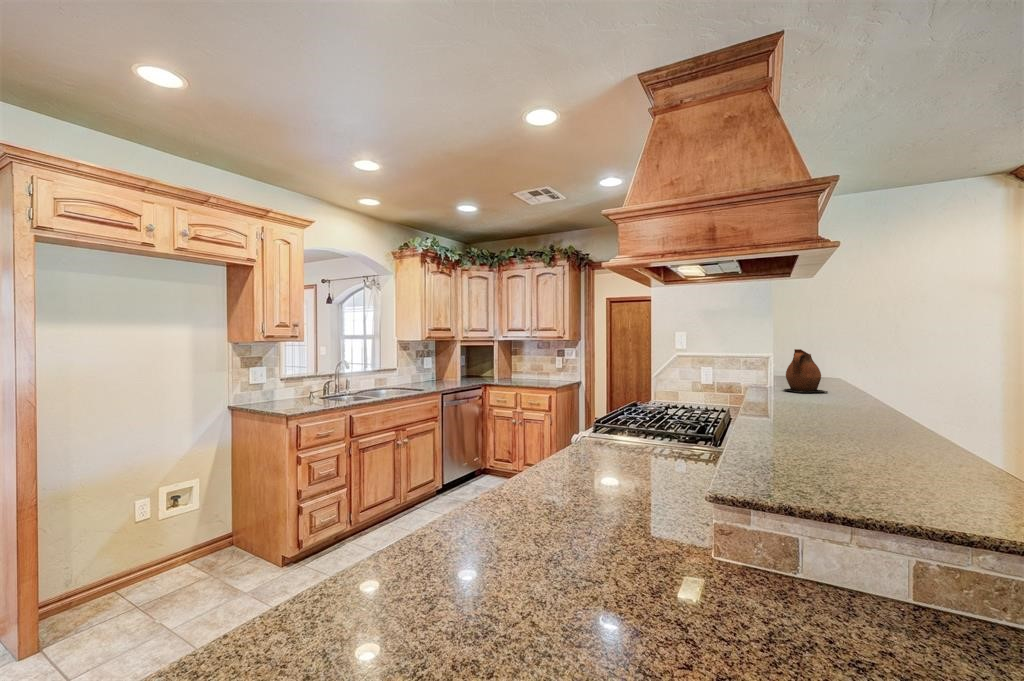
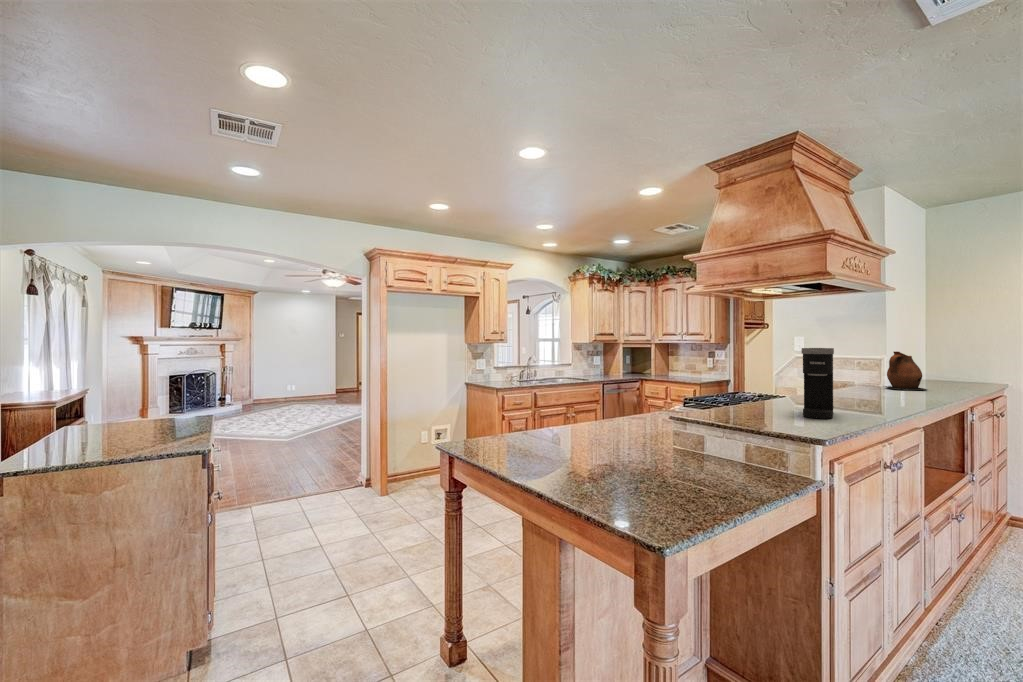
coffee maker: none [838,349,921,467] -> present [801,348,834,419]

